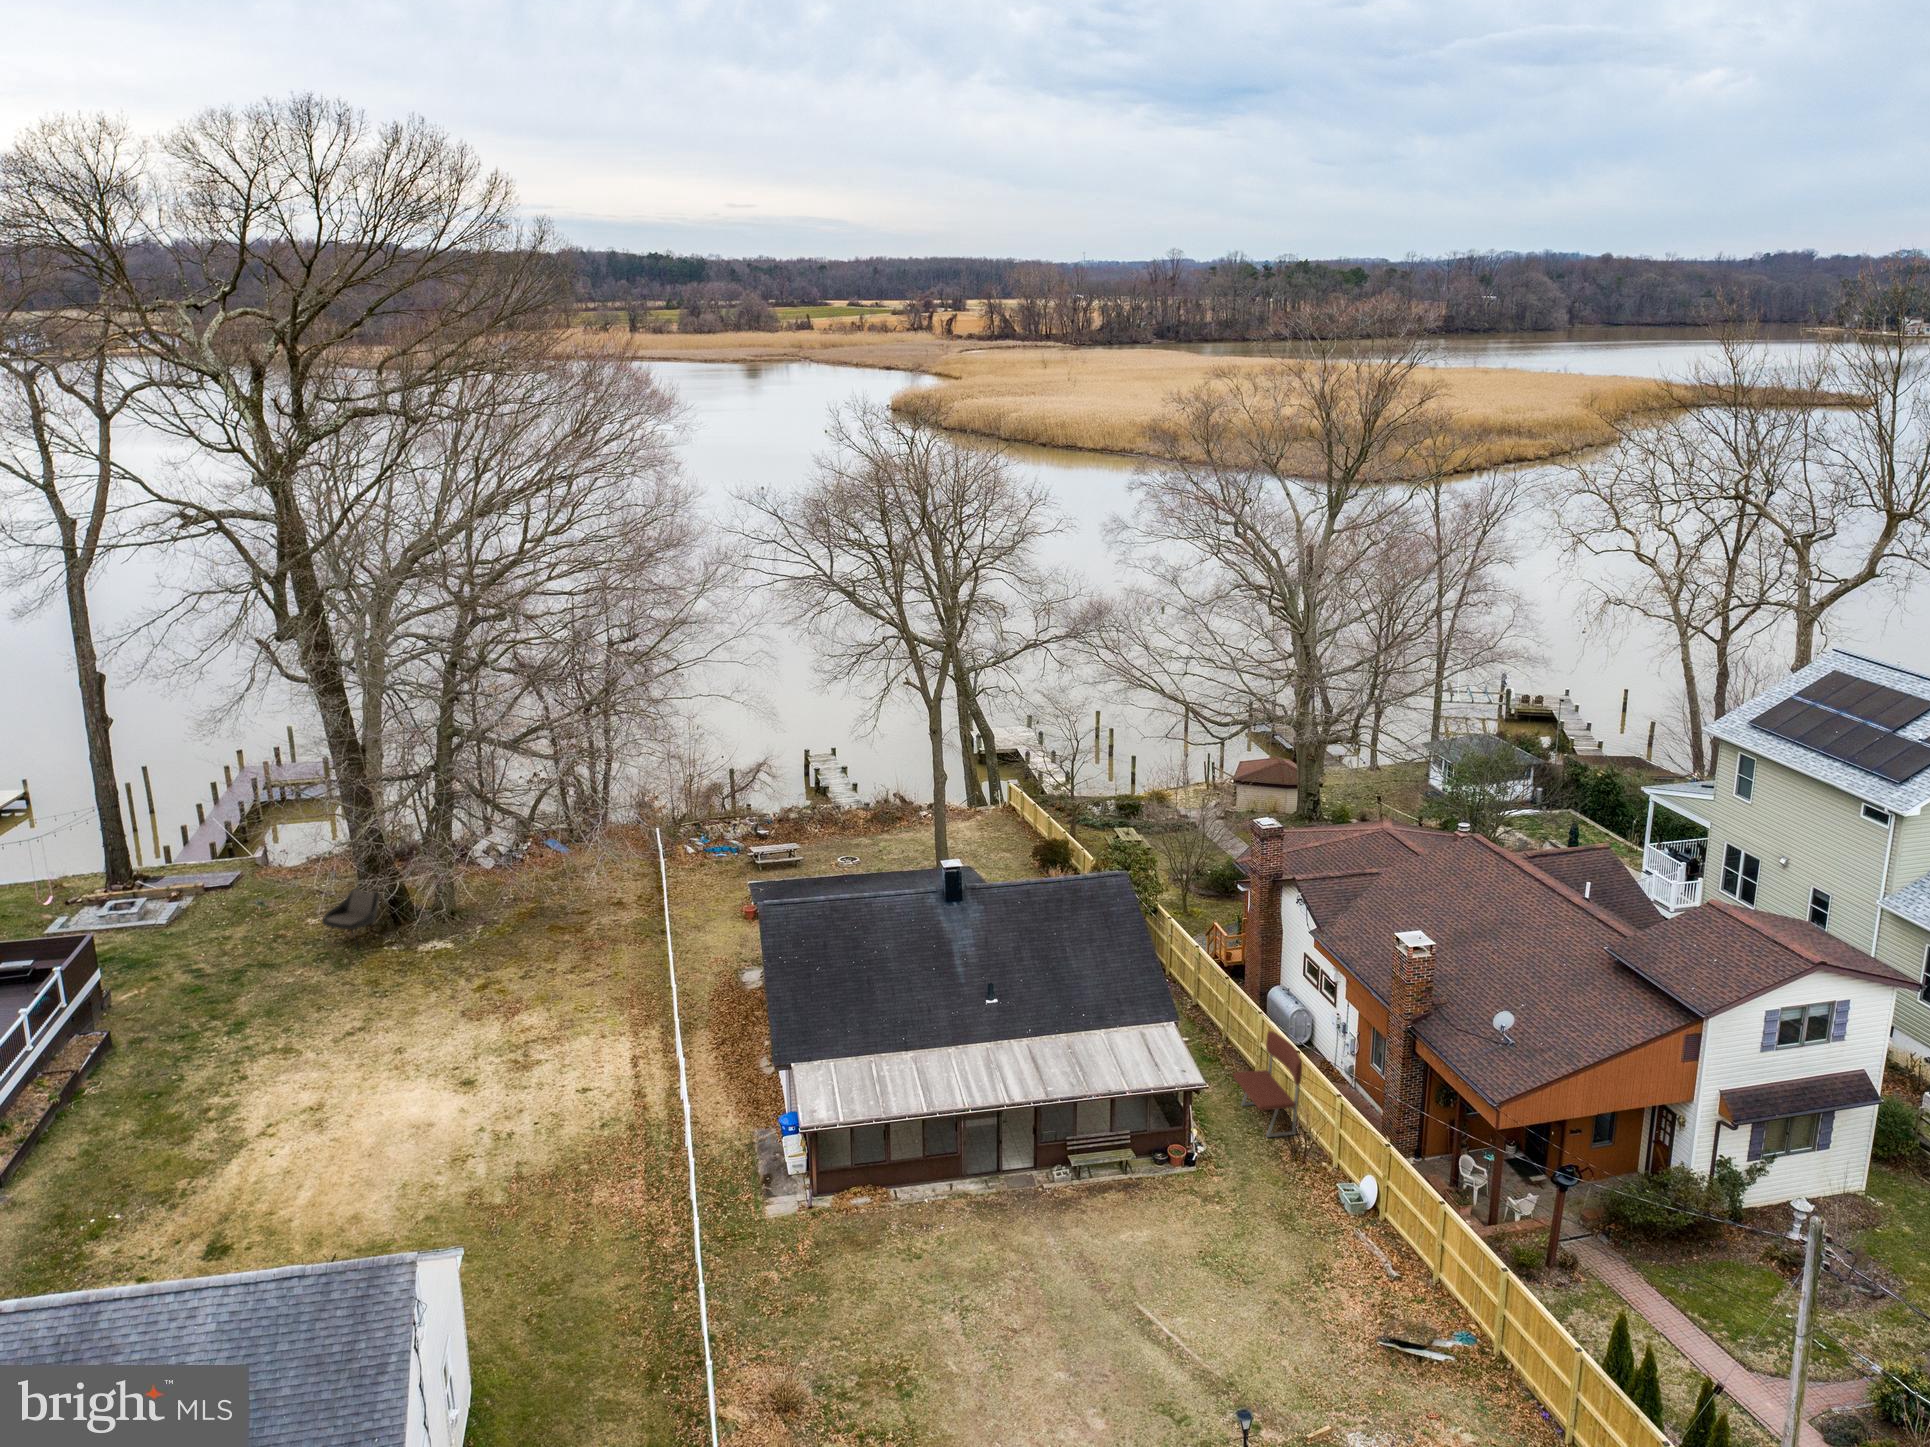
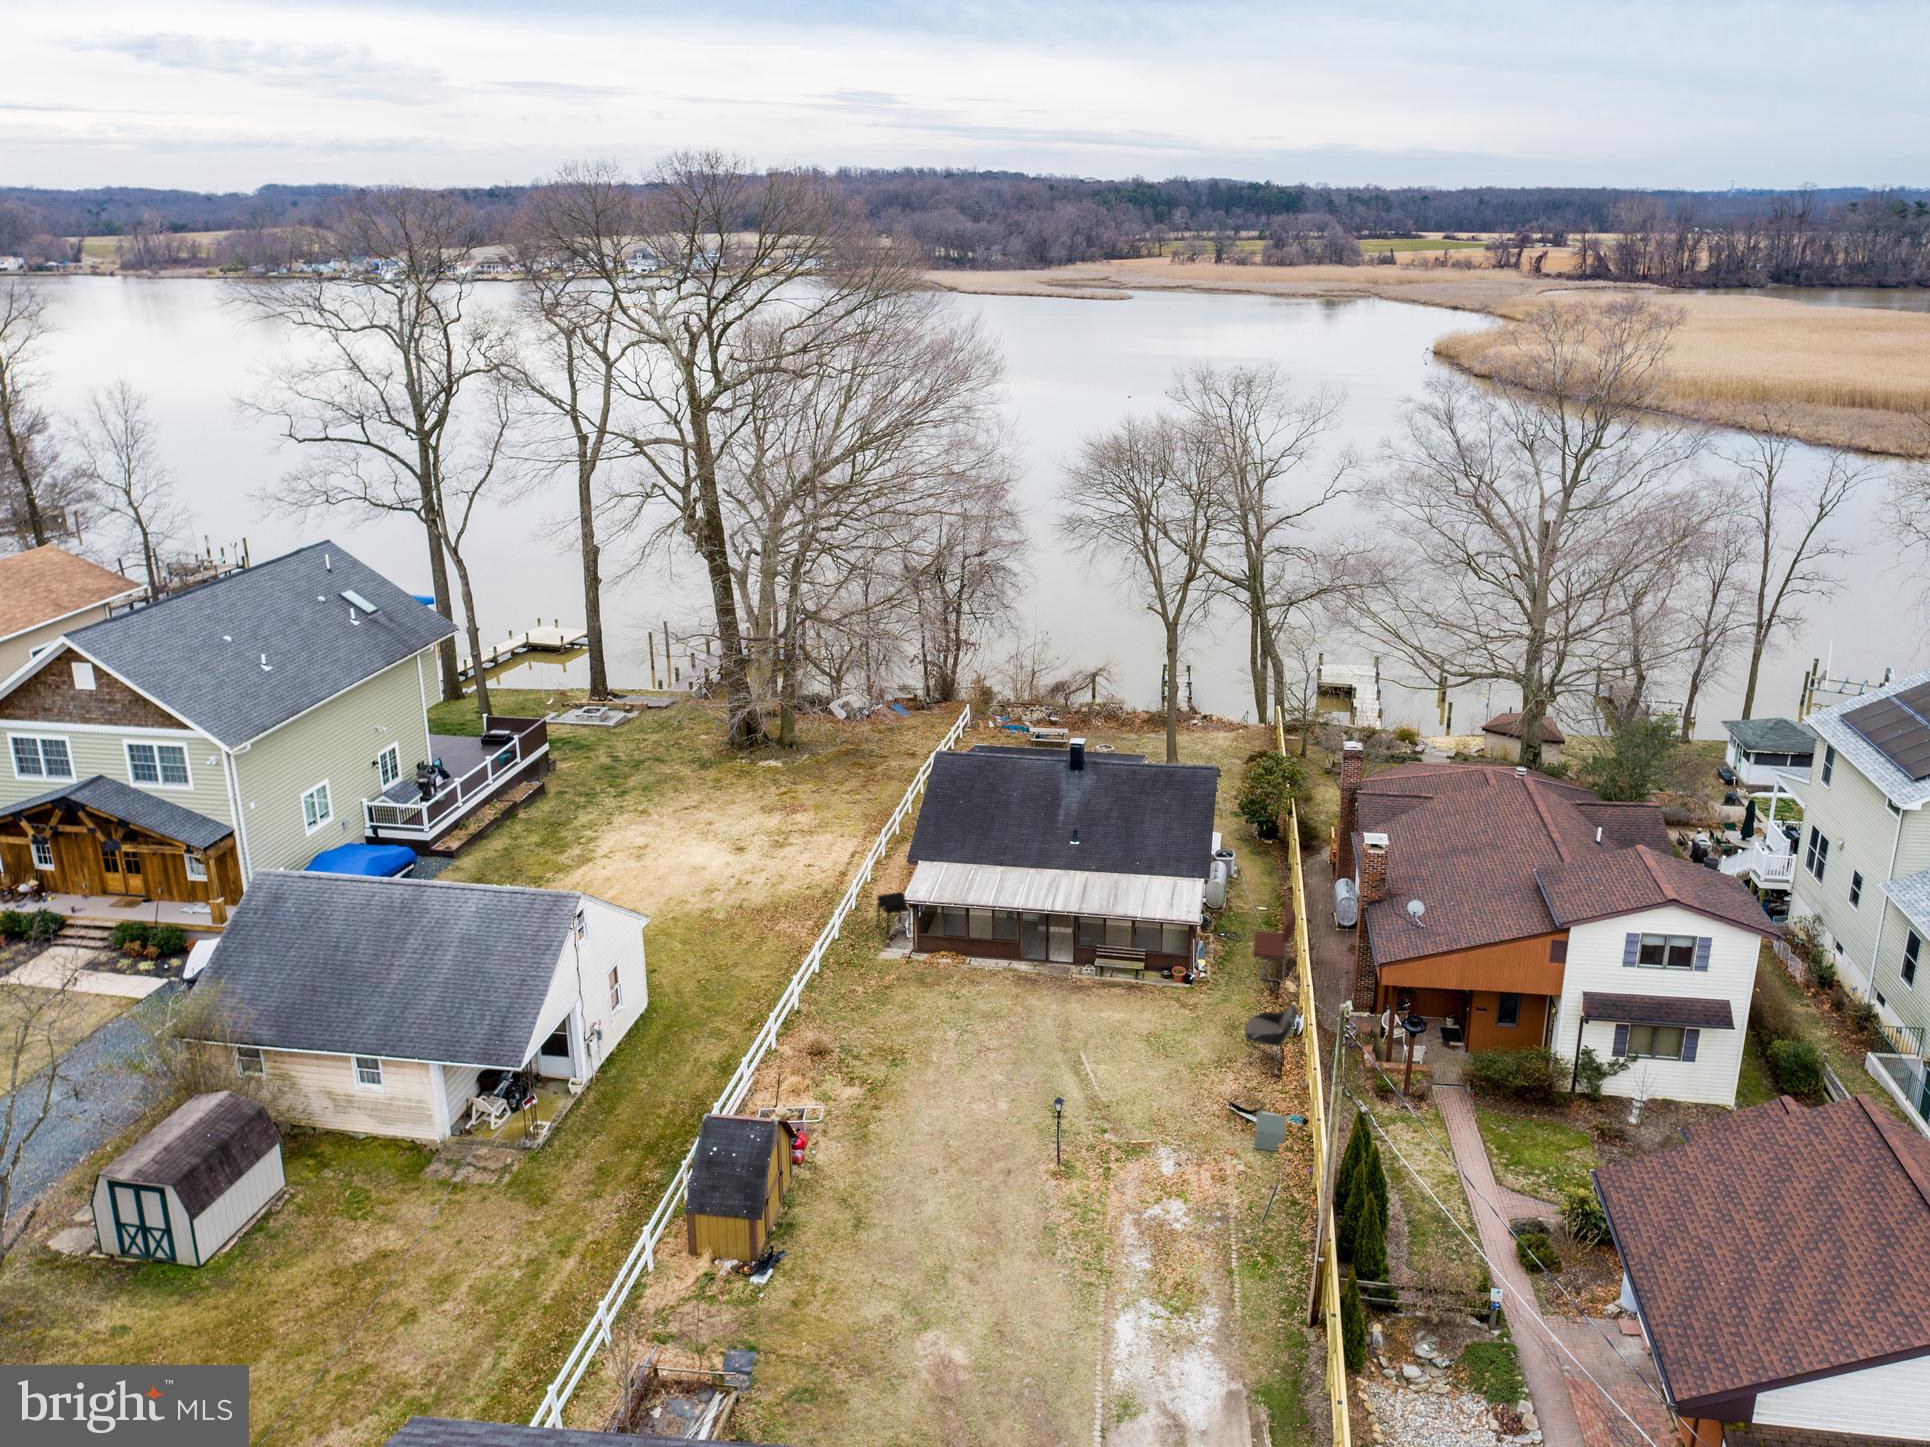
lounge chair: present [322,888,379,947] -> present [1245,1005,1298,1066]
side table: none [739,1114,796,1189] -> present [877,892,911,937]
storage box: none [1467,1354,1533,1417] -> present [1254,1113,1285,1151]

